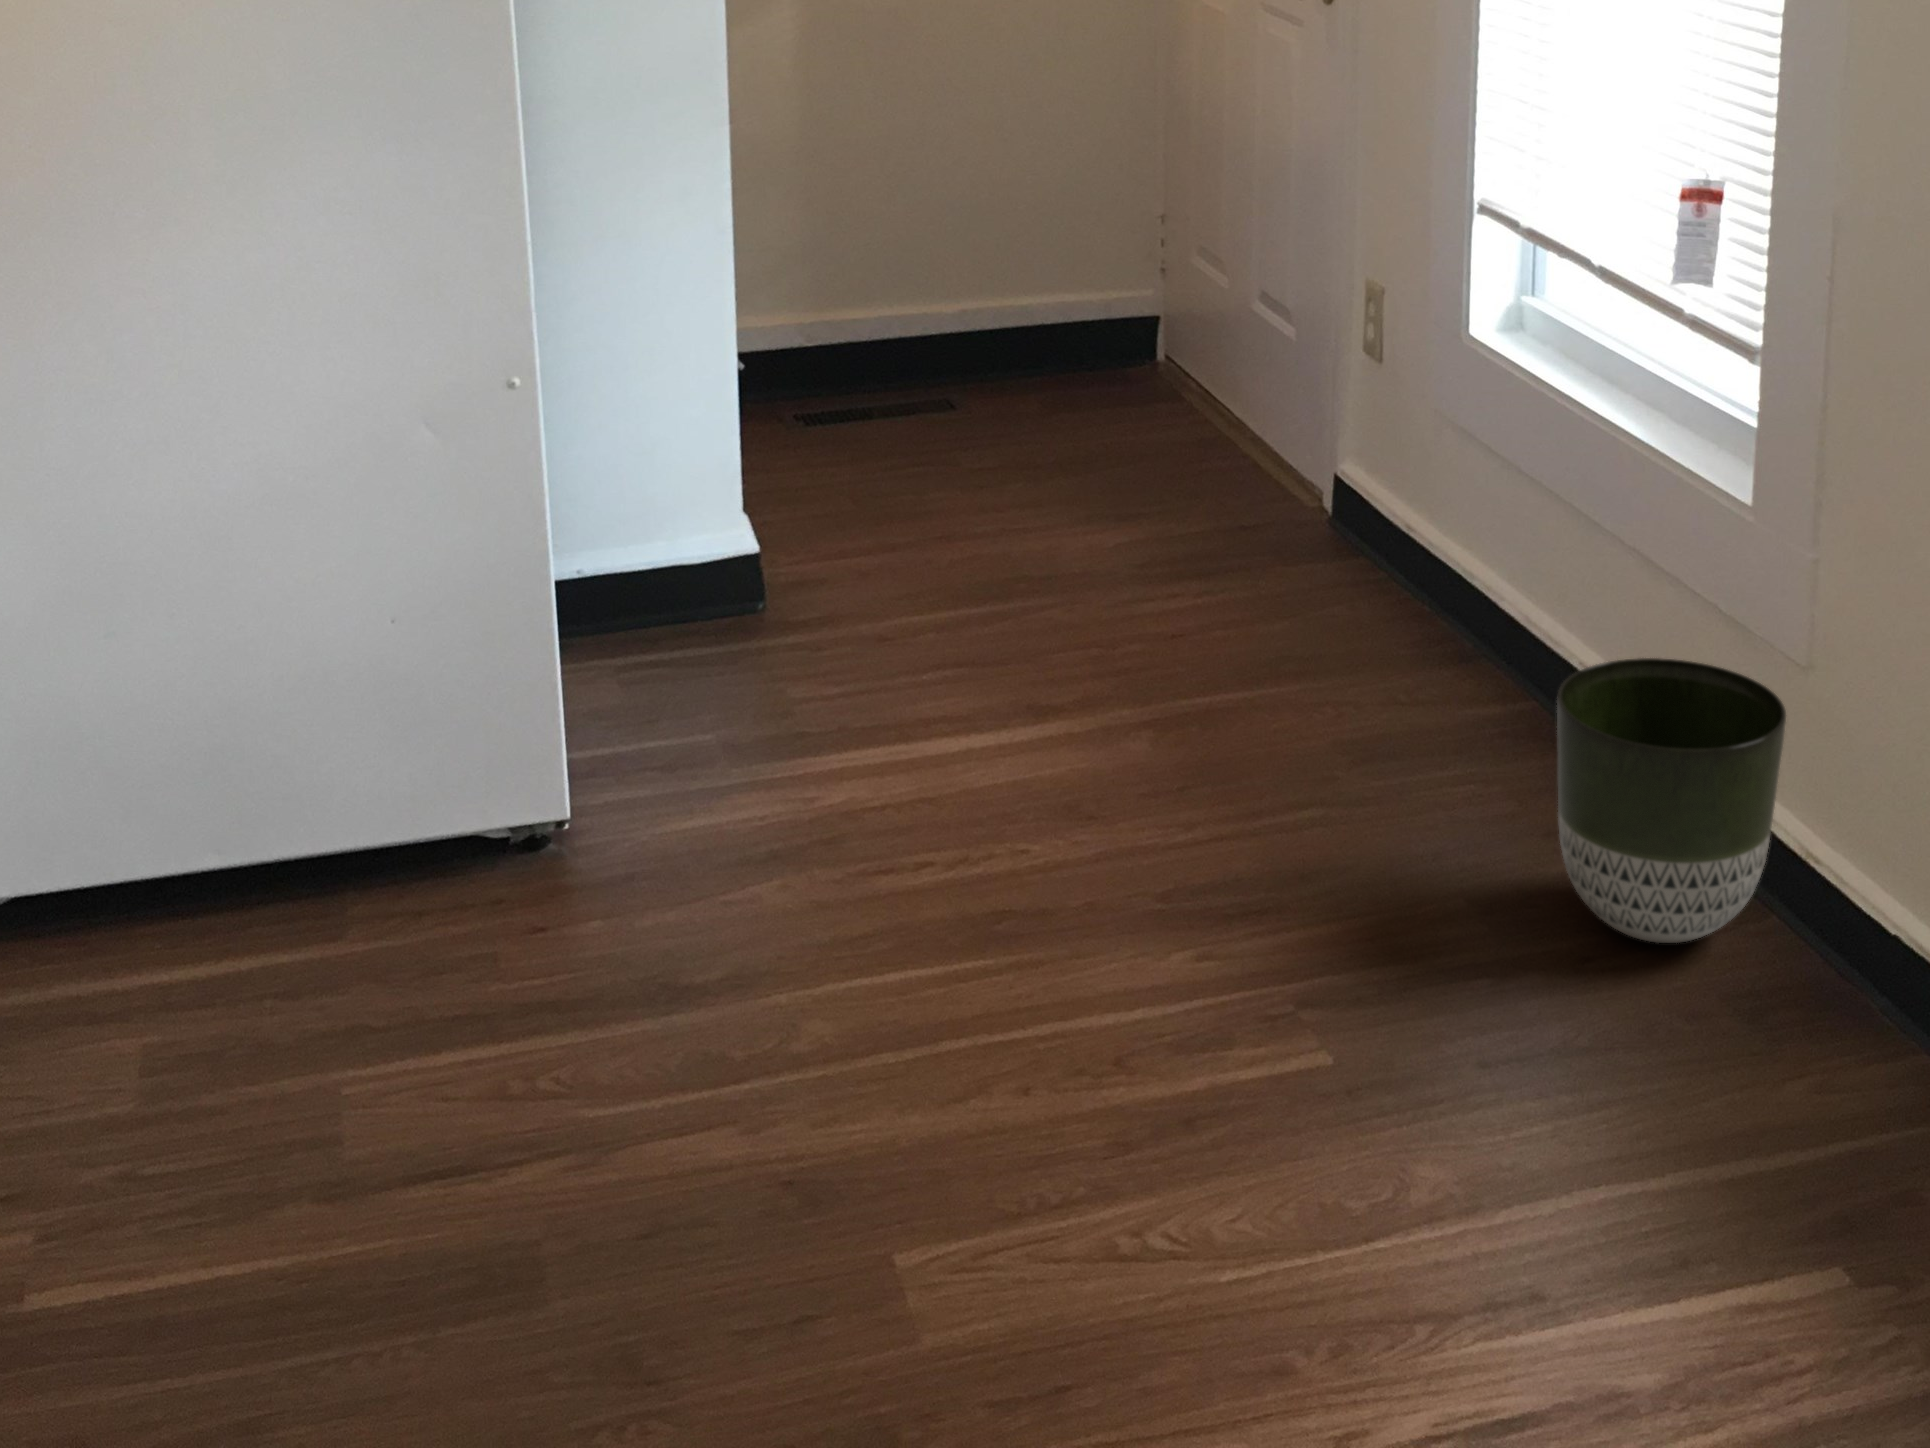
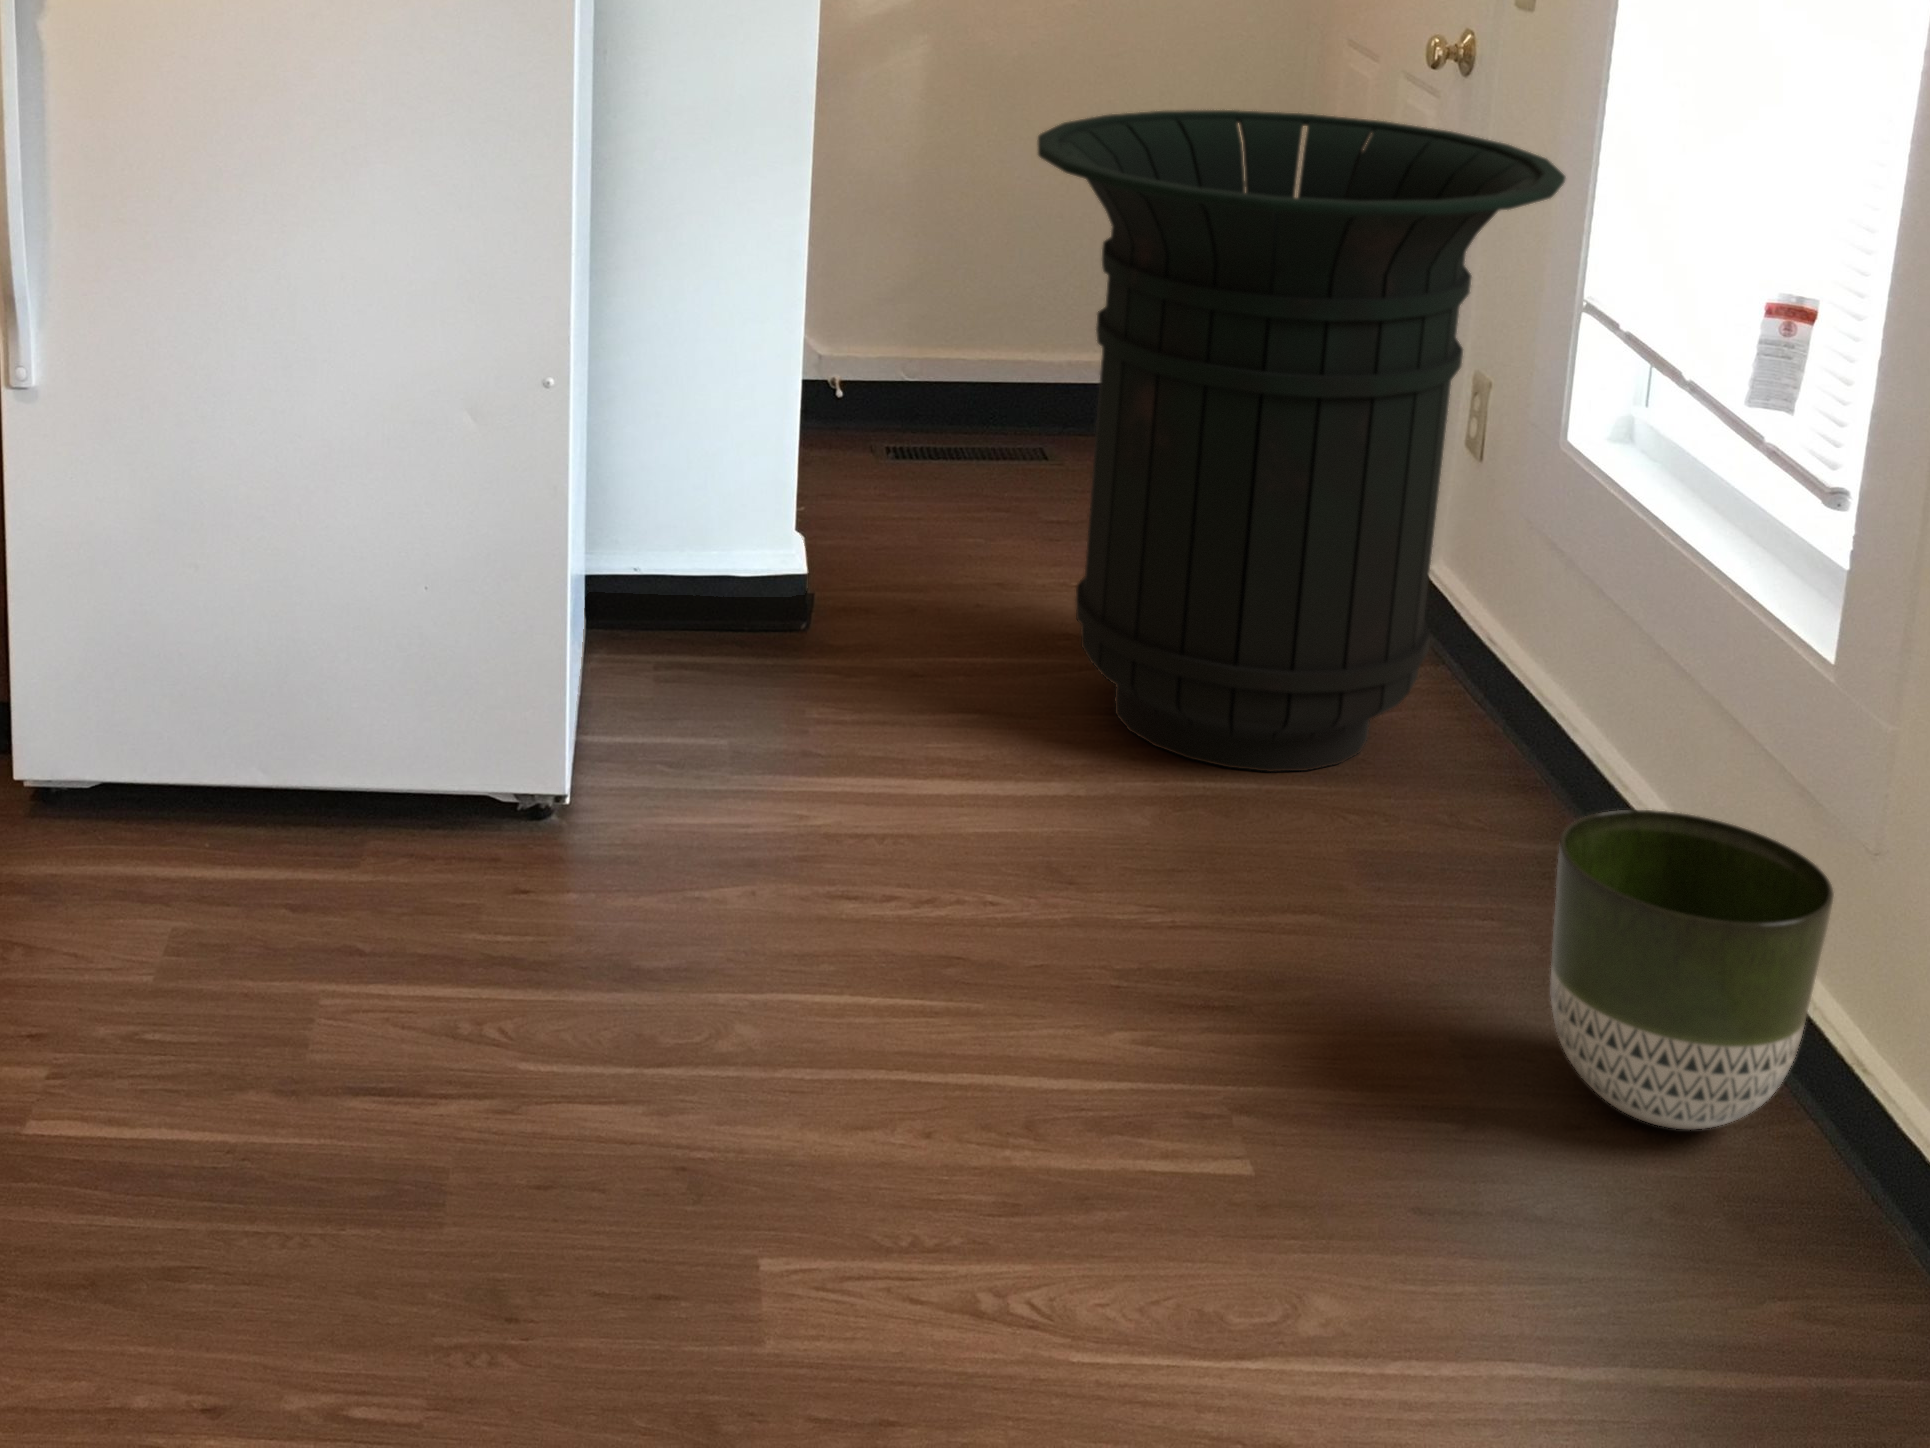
trash can: none [967,48,1454,684] -> present [1038,110,1565,772]

